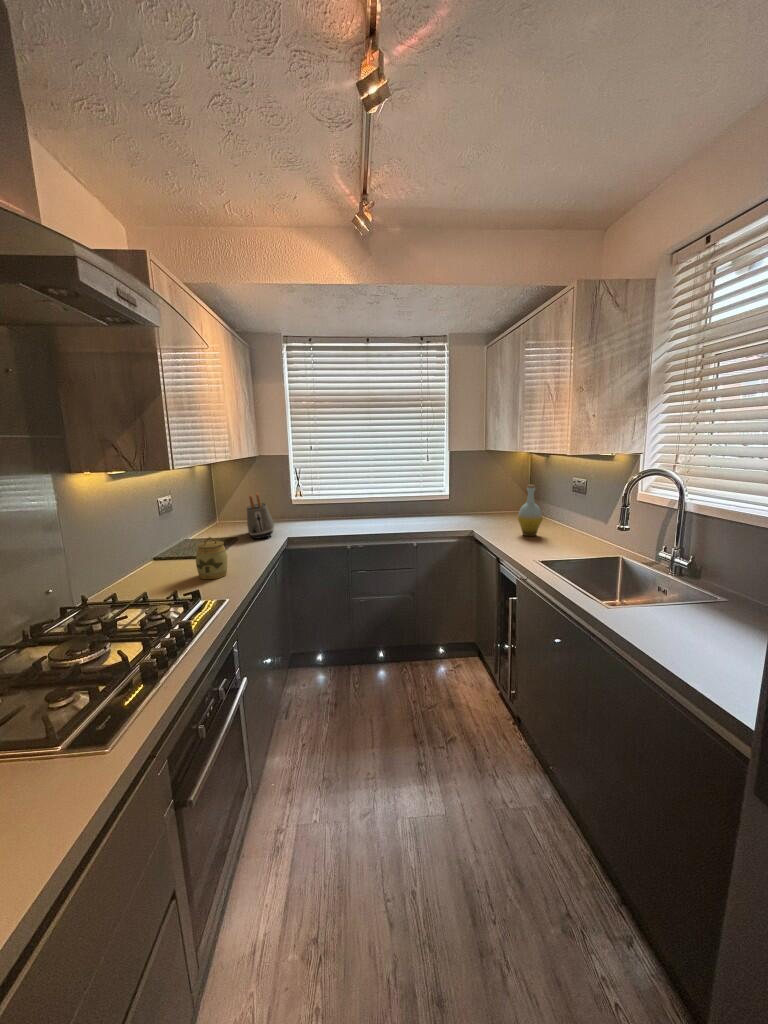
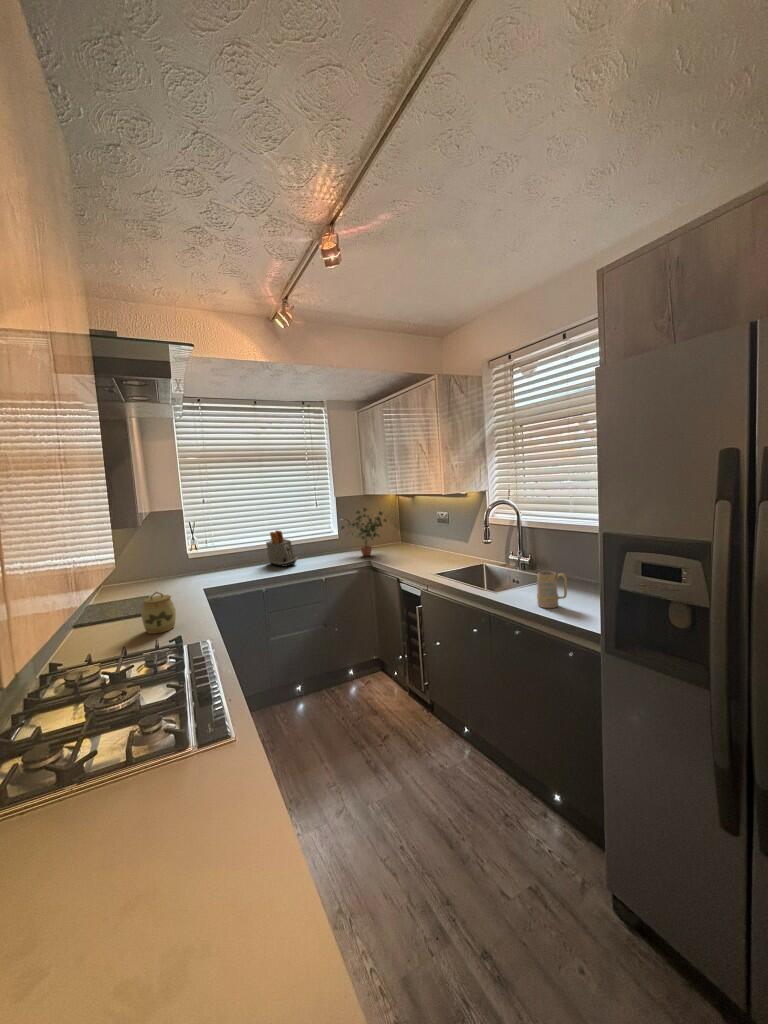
potted plant: none [450,466,508,524] -> present [341,508,387,556]
bottle: present [518,485,543,536] -> none [403,519,422,560]
toaster: present [247,493,275,539] -> present [266,530,297,567]
mug: none [667,591,729,655] -> present [537,571,567,608]

